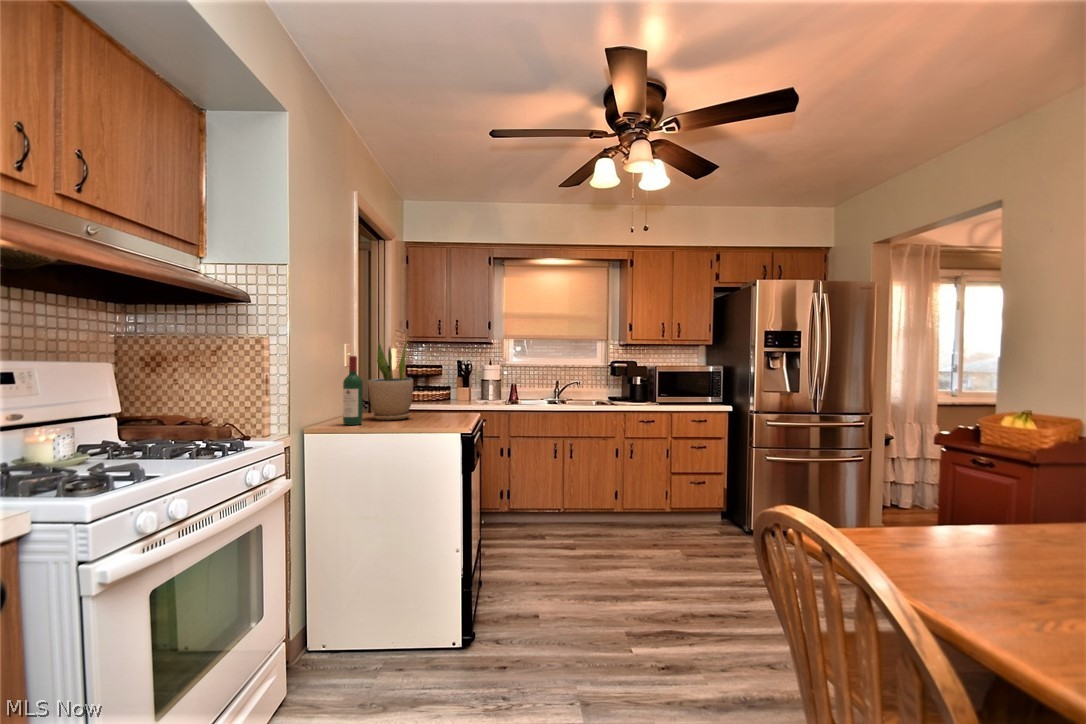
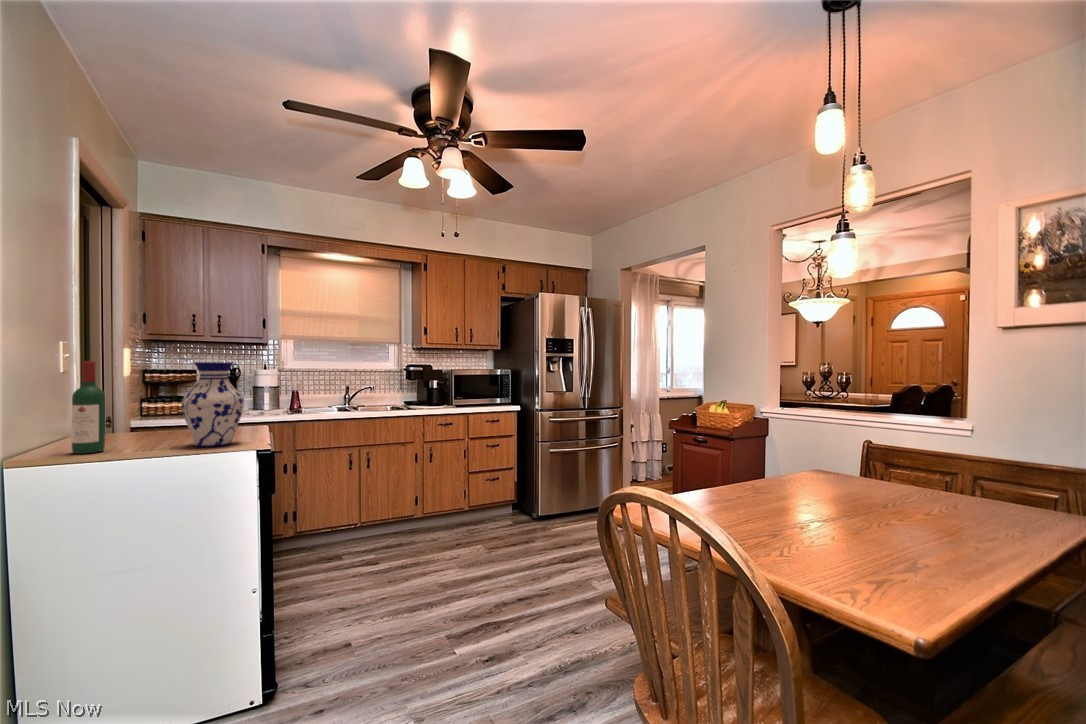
potted plant: present [368,341,413,420] -> none [108,337,179,443]
vase: none [409,357,453,426] -> present [182,362,244,447]

